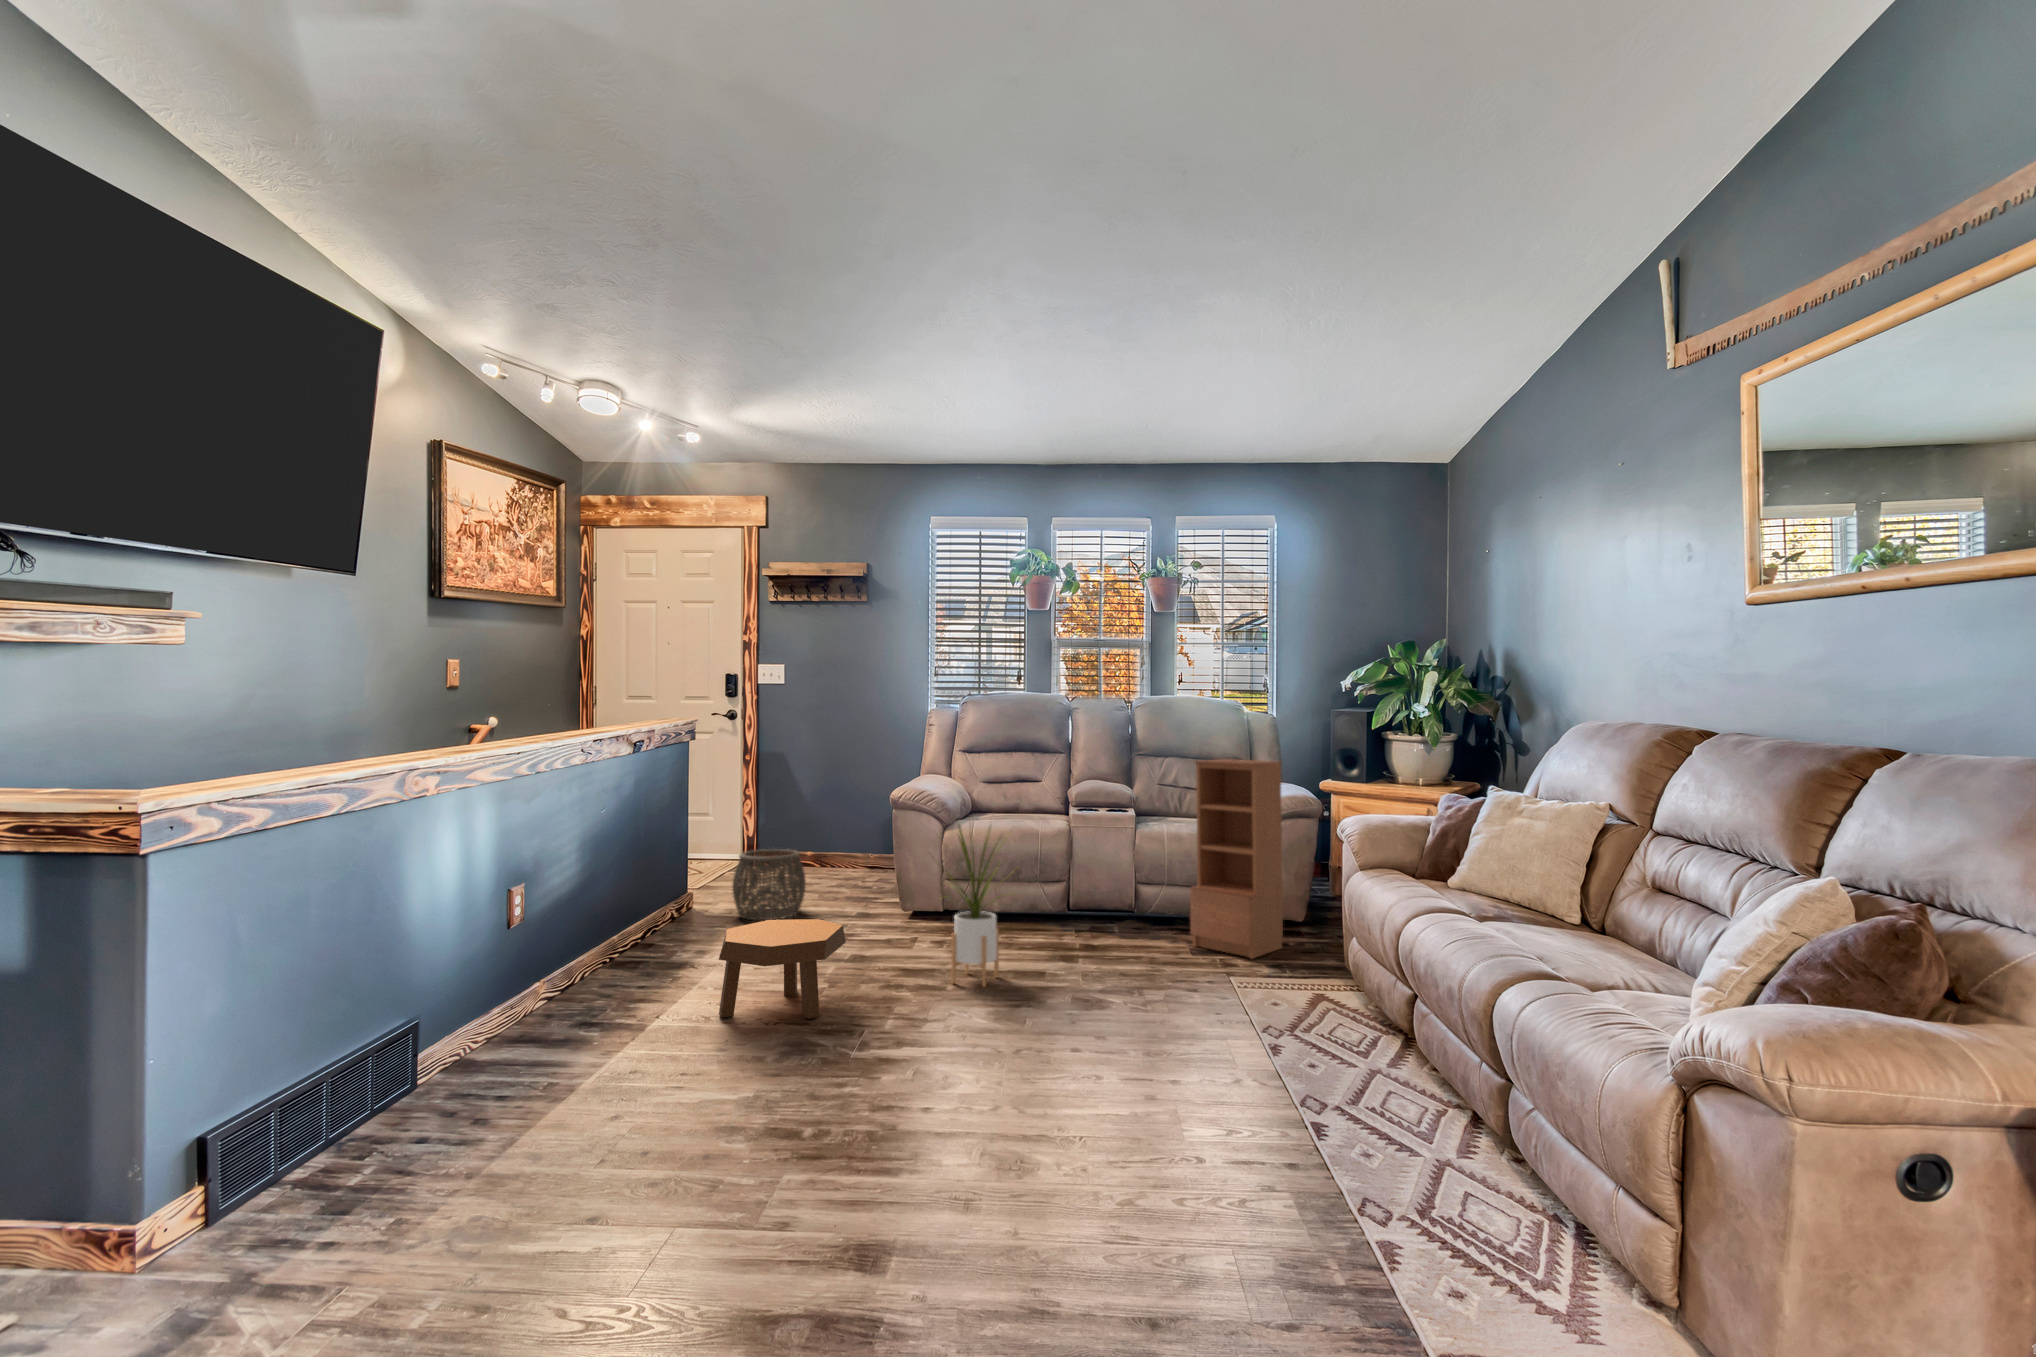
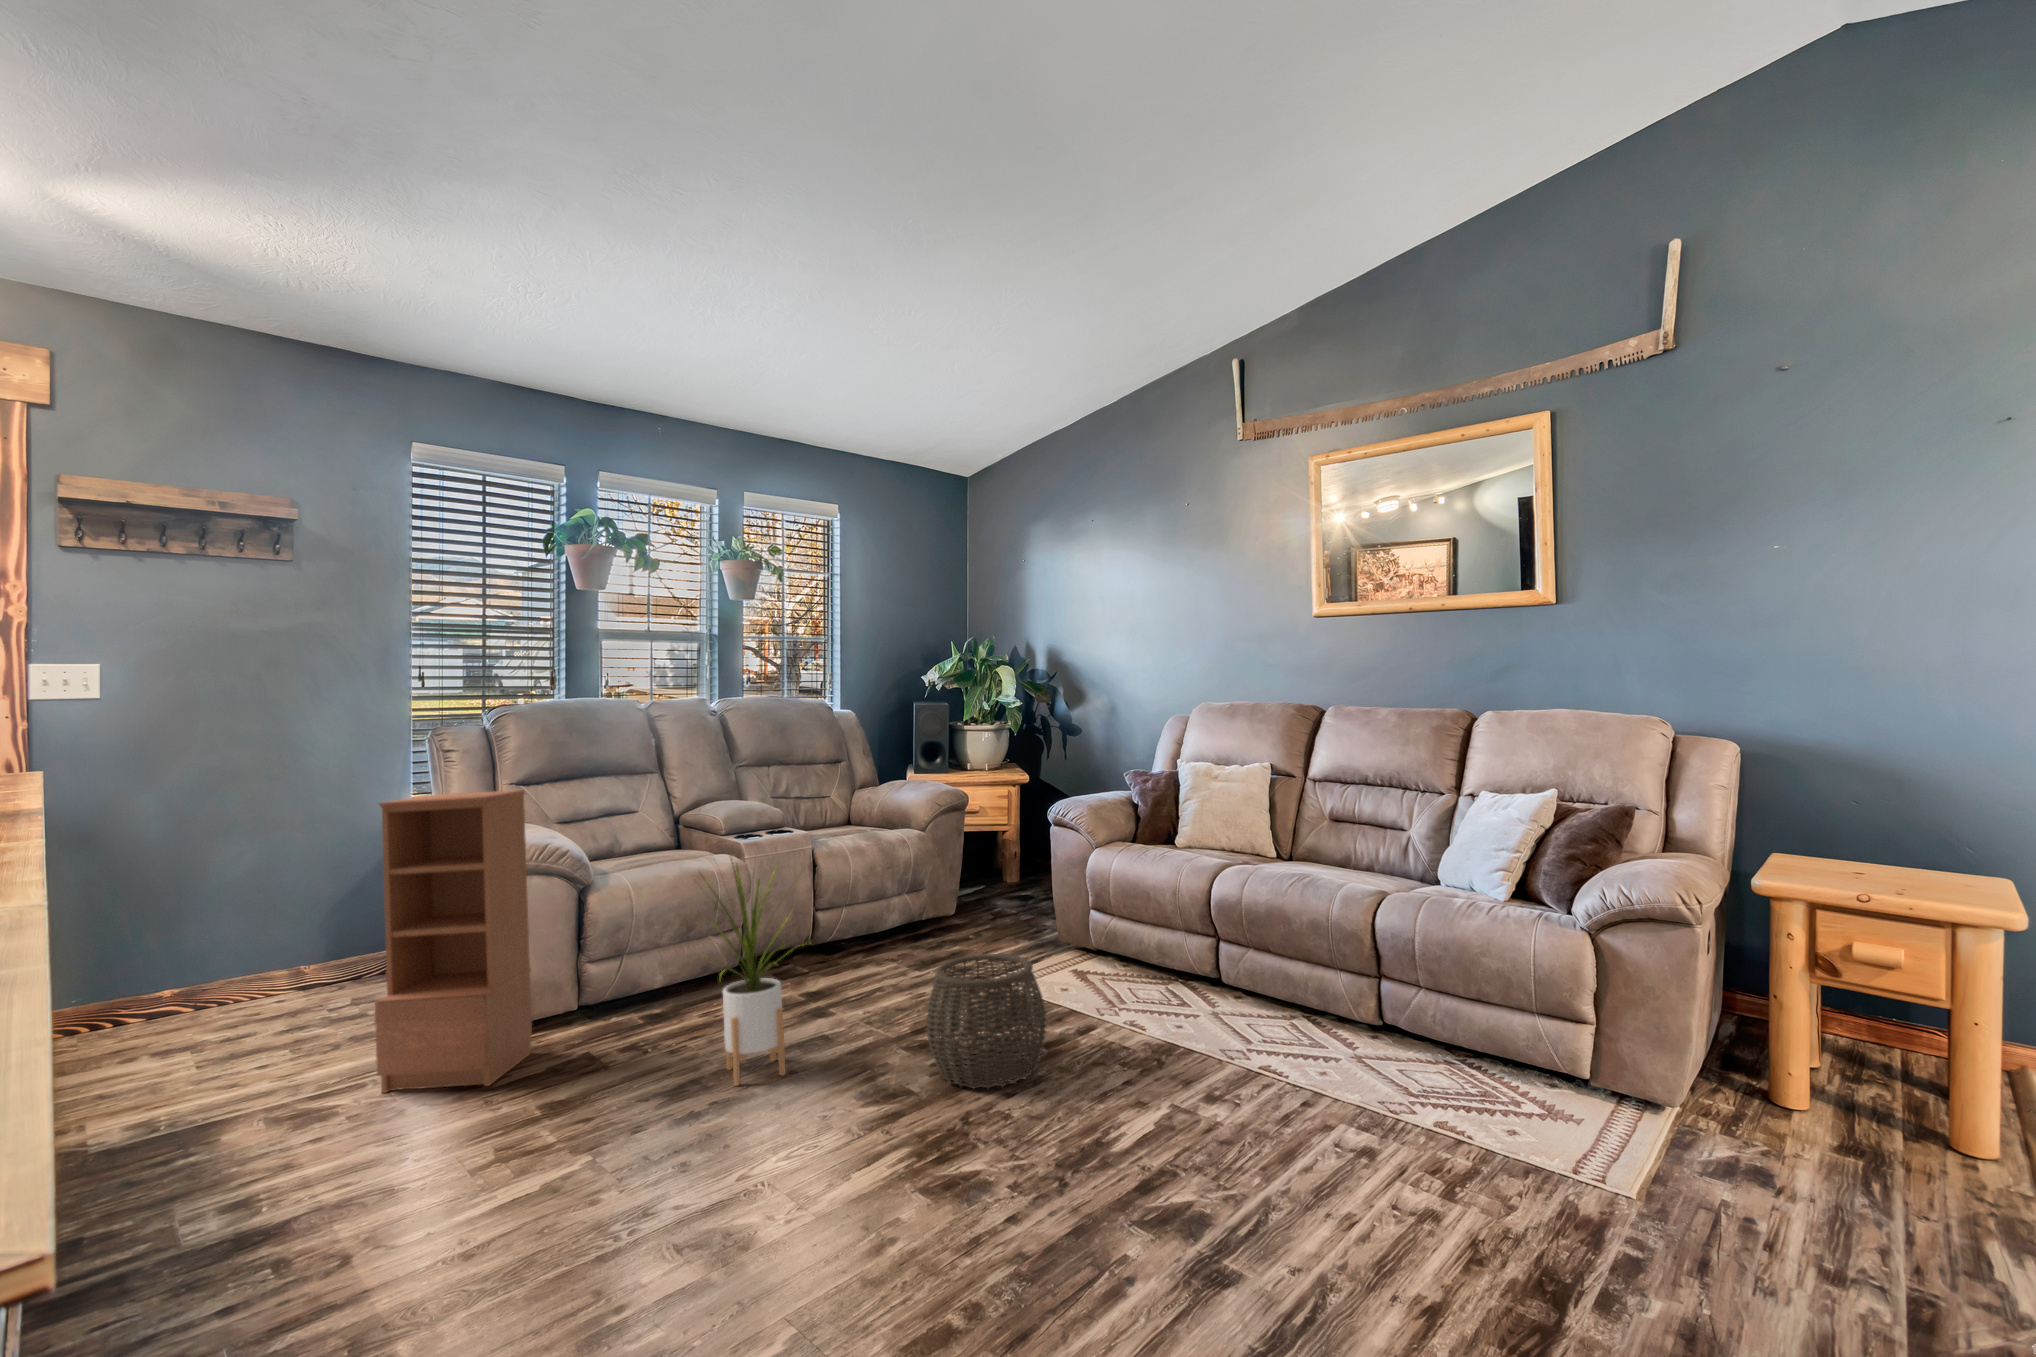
bookcase: present [1190,759,1283,958] -> present [375,790,532,1093]
woven basket: present [732,849,806,920] -> present [926,954,1047,1089]
footstool: present [719,919,846,1018] -> none [417,1049,658,1272]

